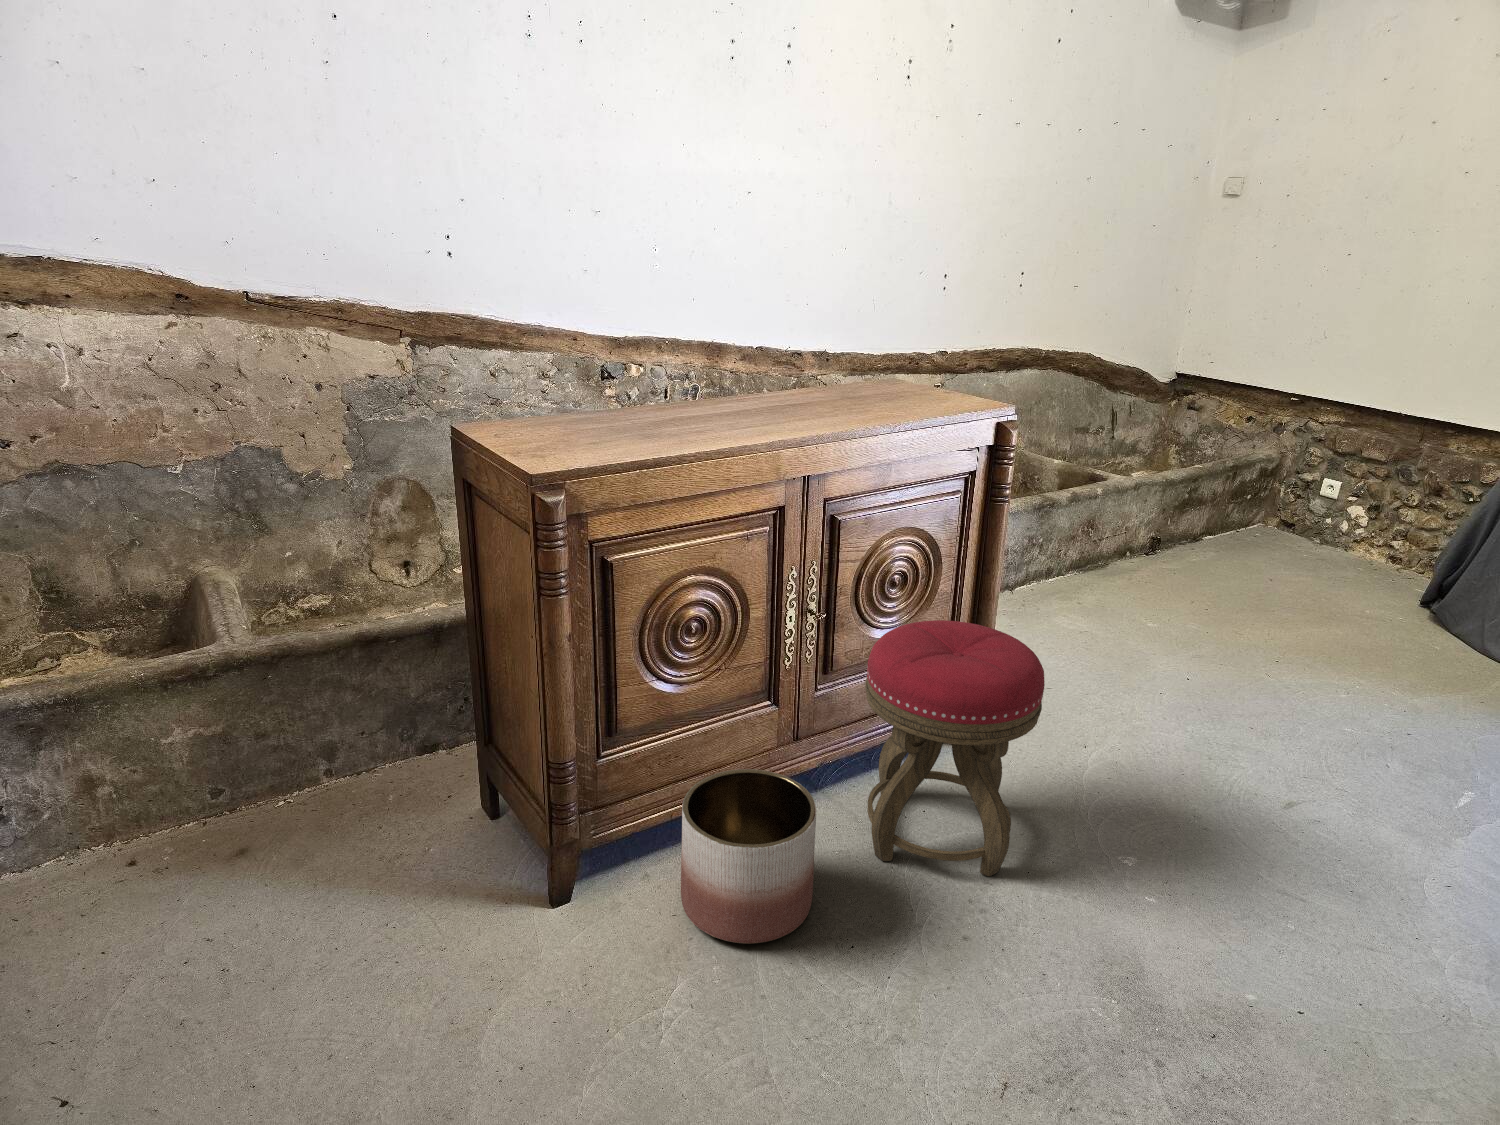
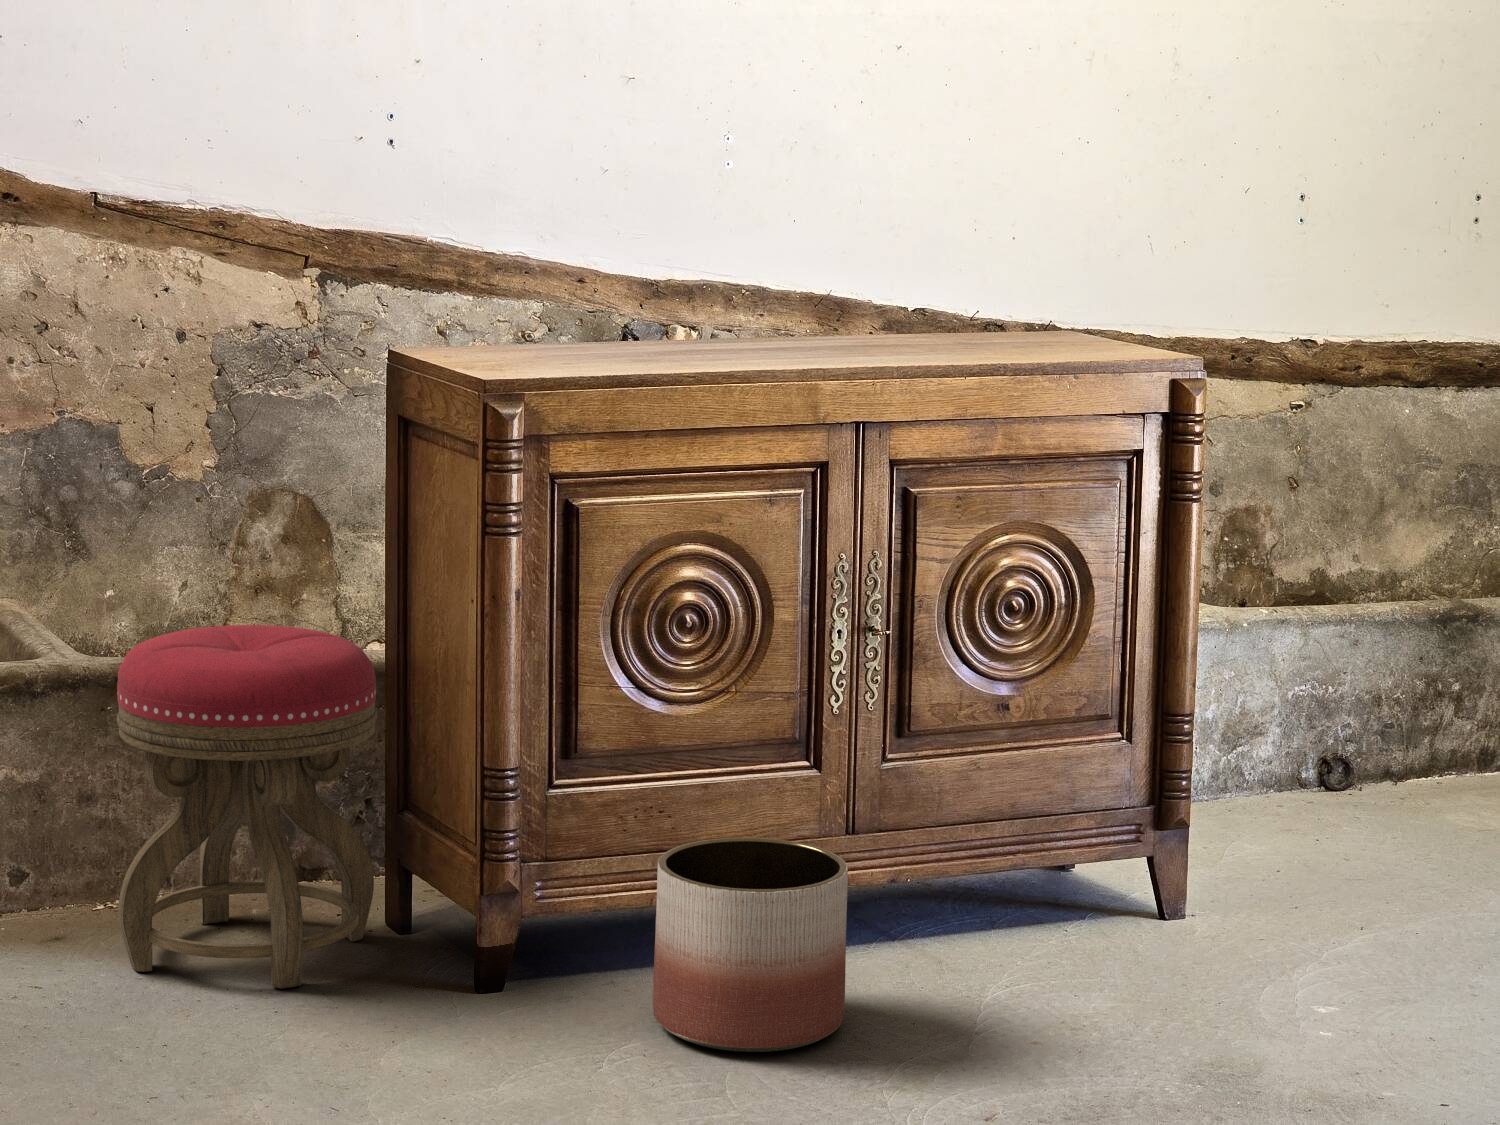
stool: present [865,620,1045,876] -> present [117,625,377,988]

